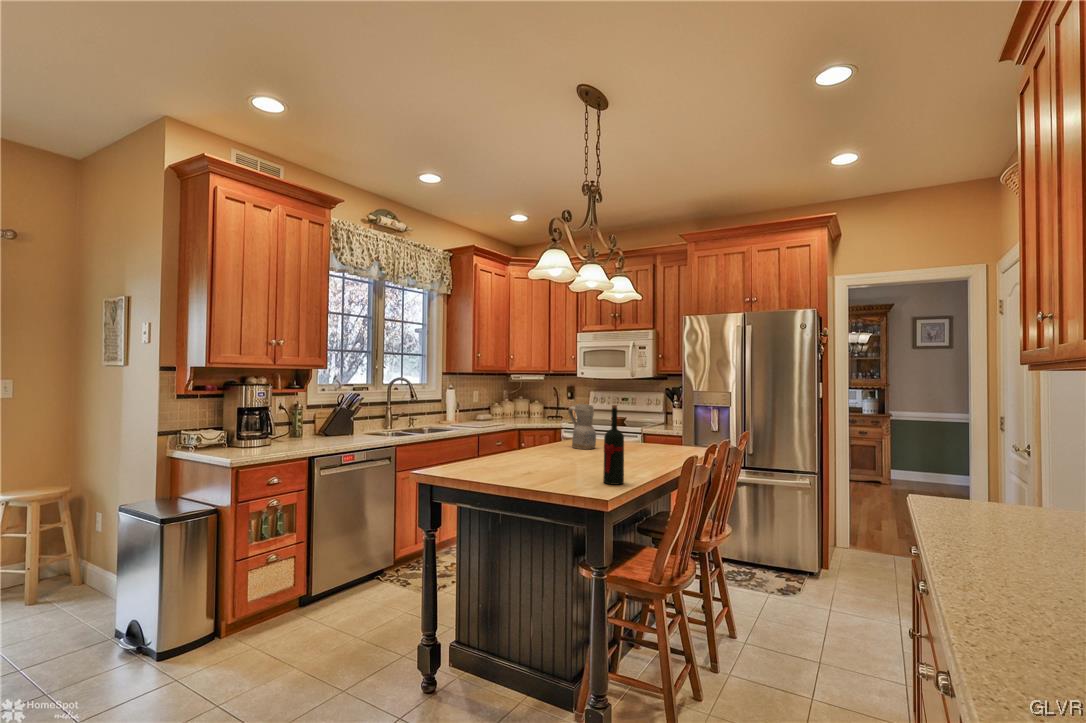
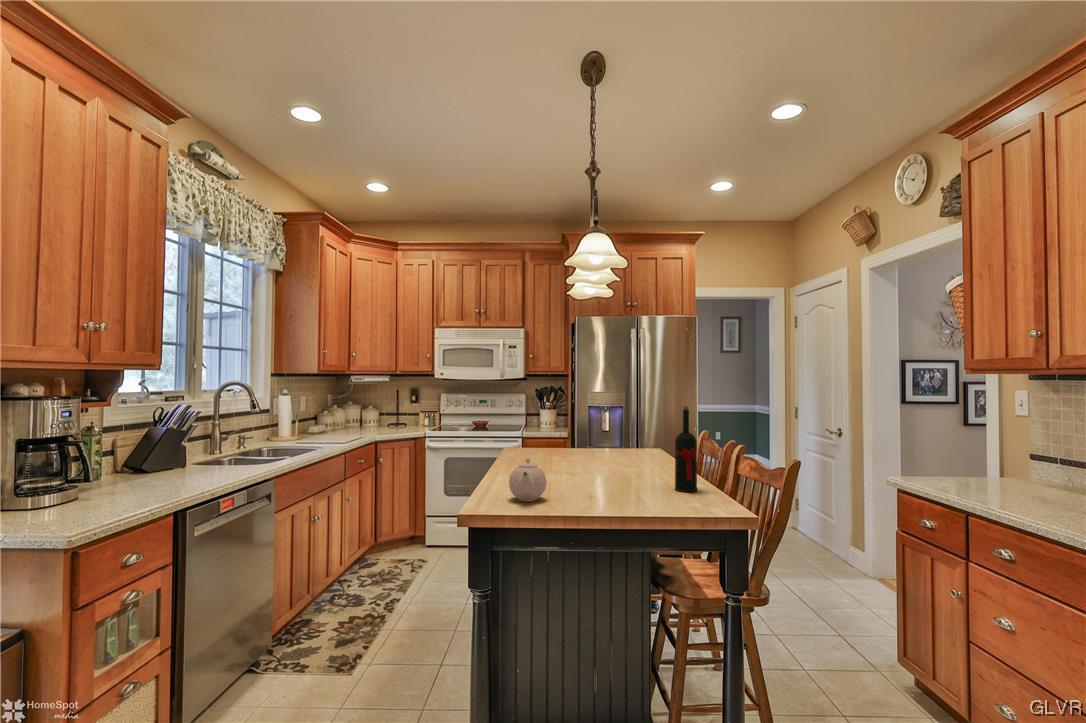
ceramic pitcher: present [568,404,596,449] -> none [520,407,552,457]
teapot: none [454,439,488,473] -> present [509,458,547,501]

